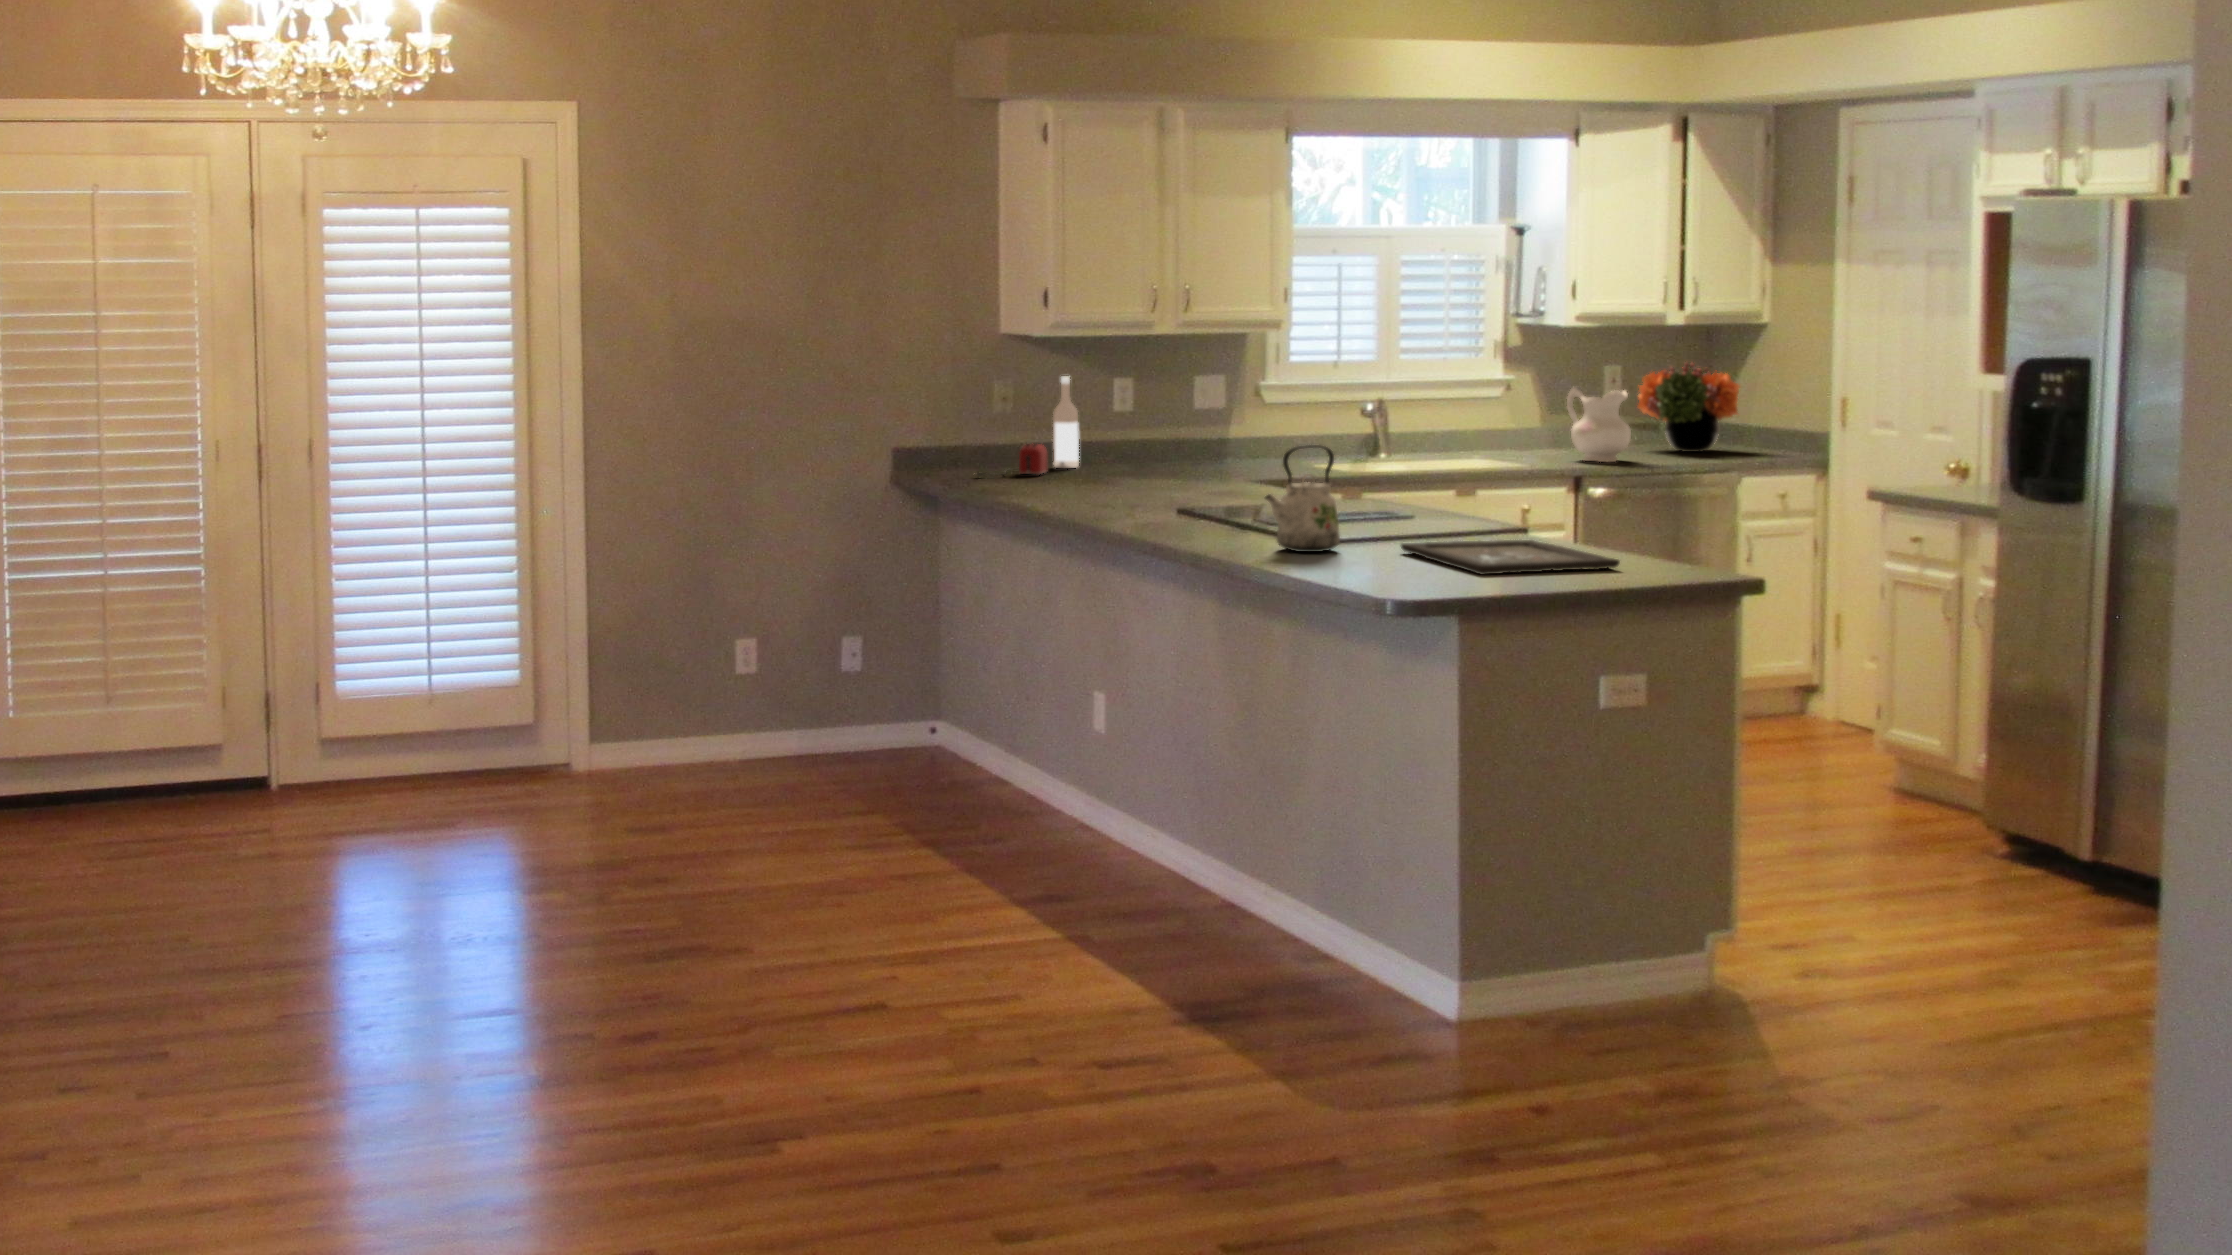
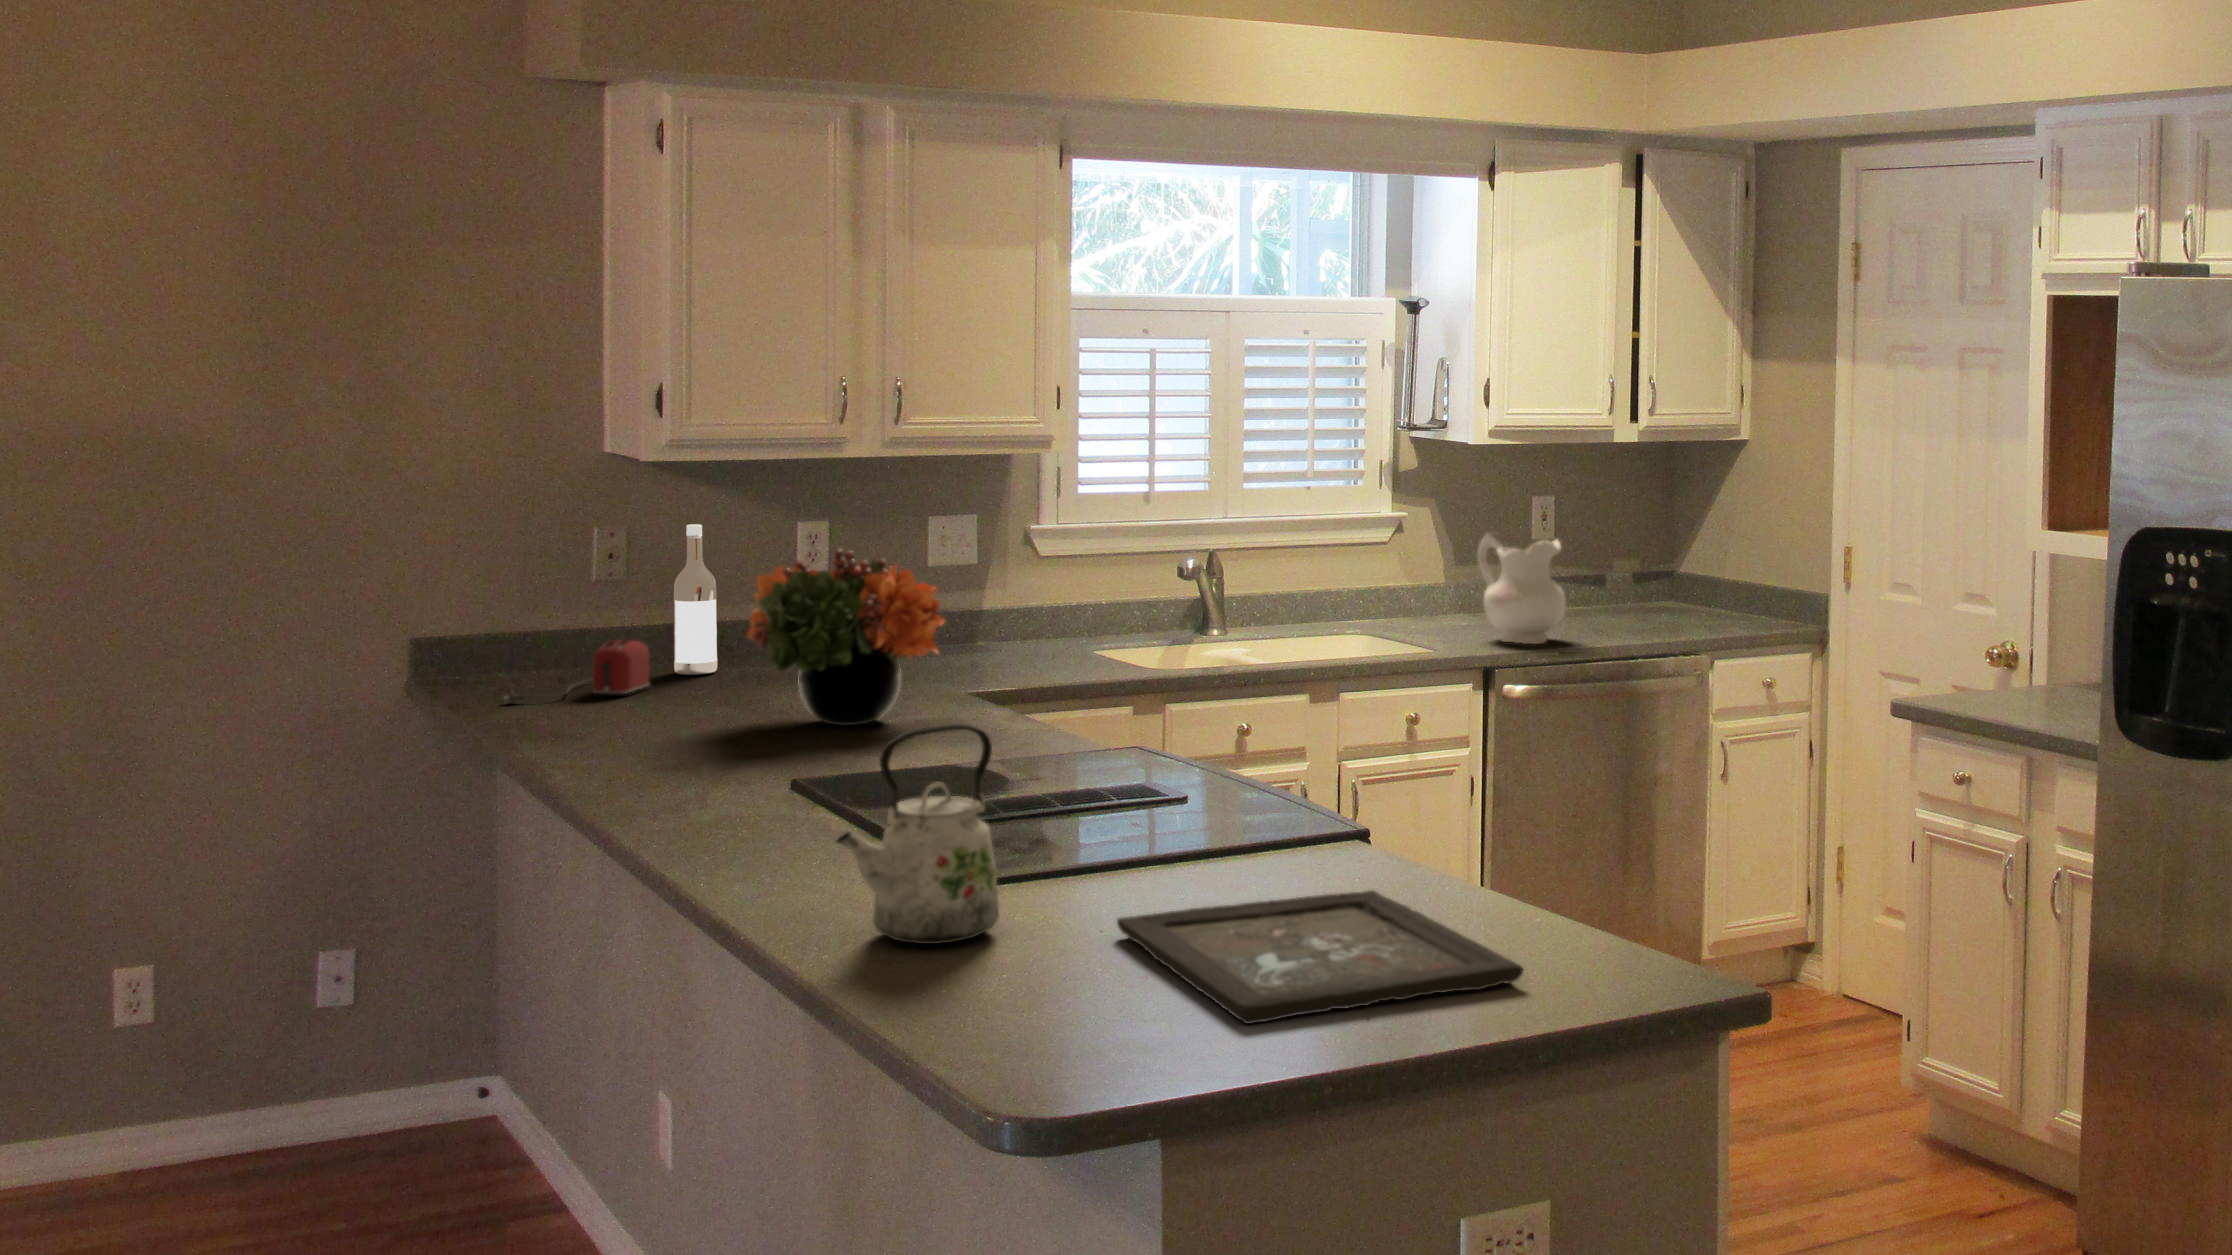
flower arrangement: present [1638,363,1740,452] -> present [747,549,945,725]

